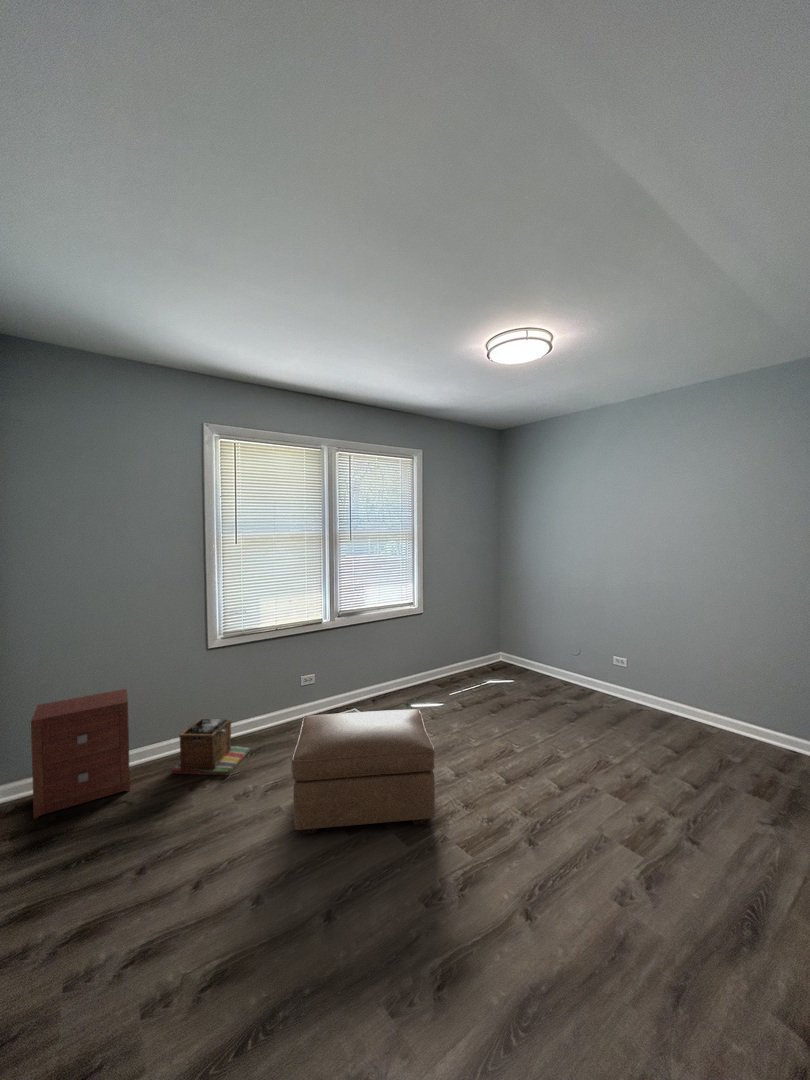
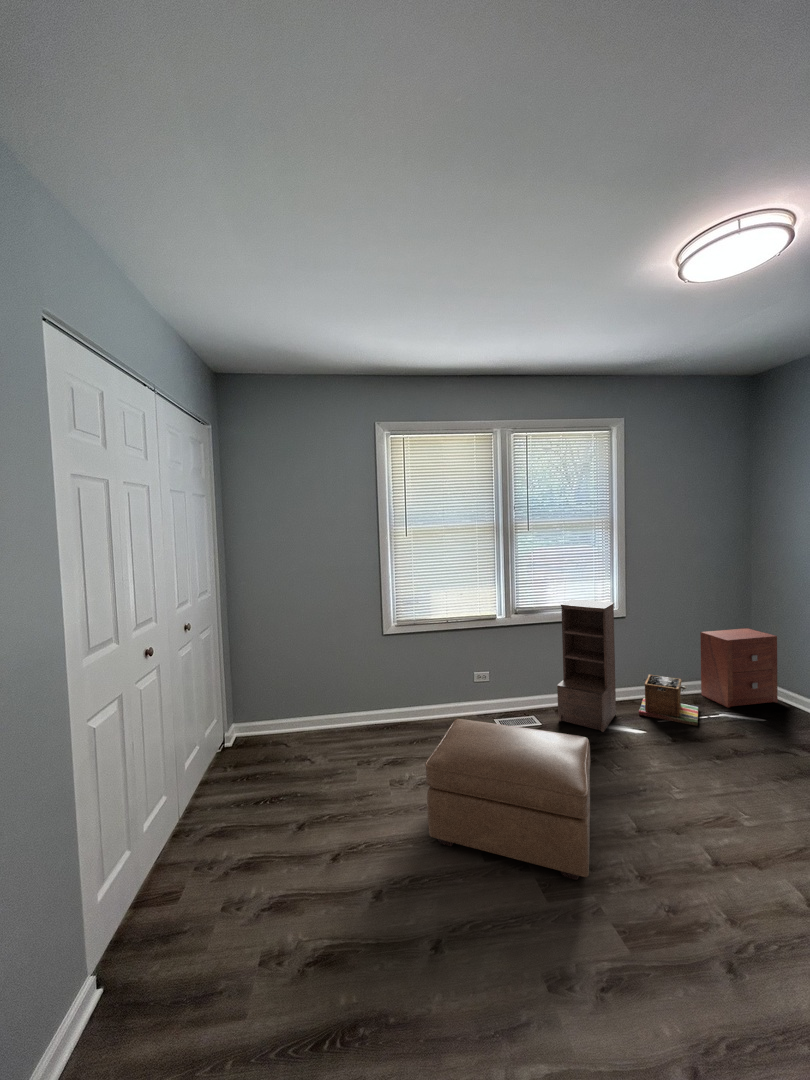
bookshelf: none [375,601,418,710] -> present [557,599,616,732]
nightstand: present [31,689,130,819] -> present [700,628,778,708]
laundry basket: present [172,719,250,775] -> present [639,674,698,726]

